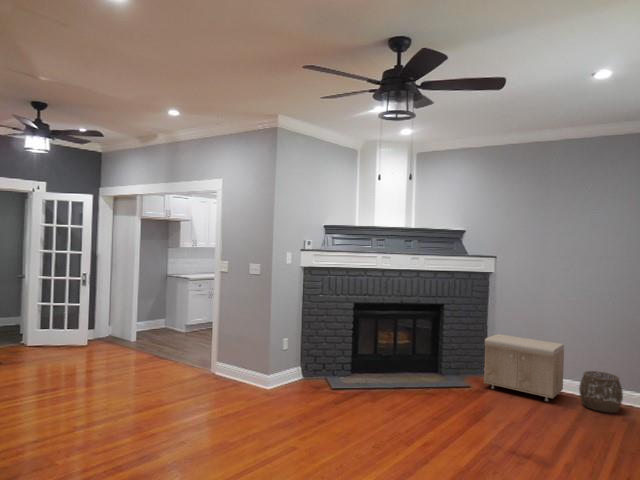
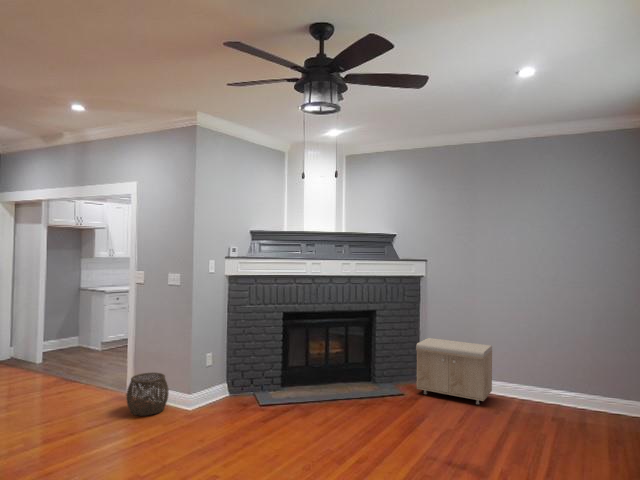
woven basket: present [579,371,623,412] -> present [126,373,169,416]

